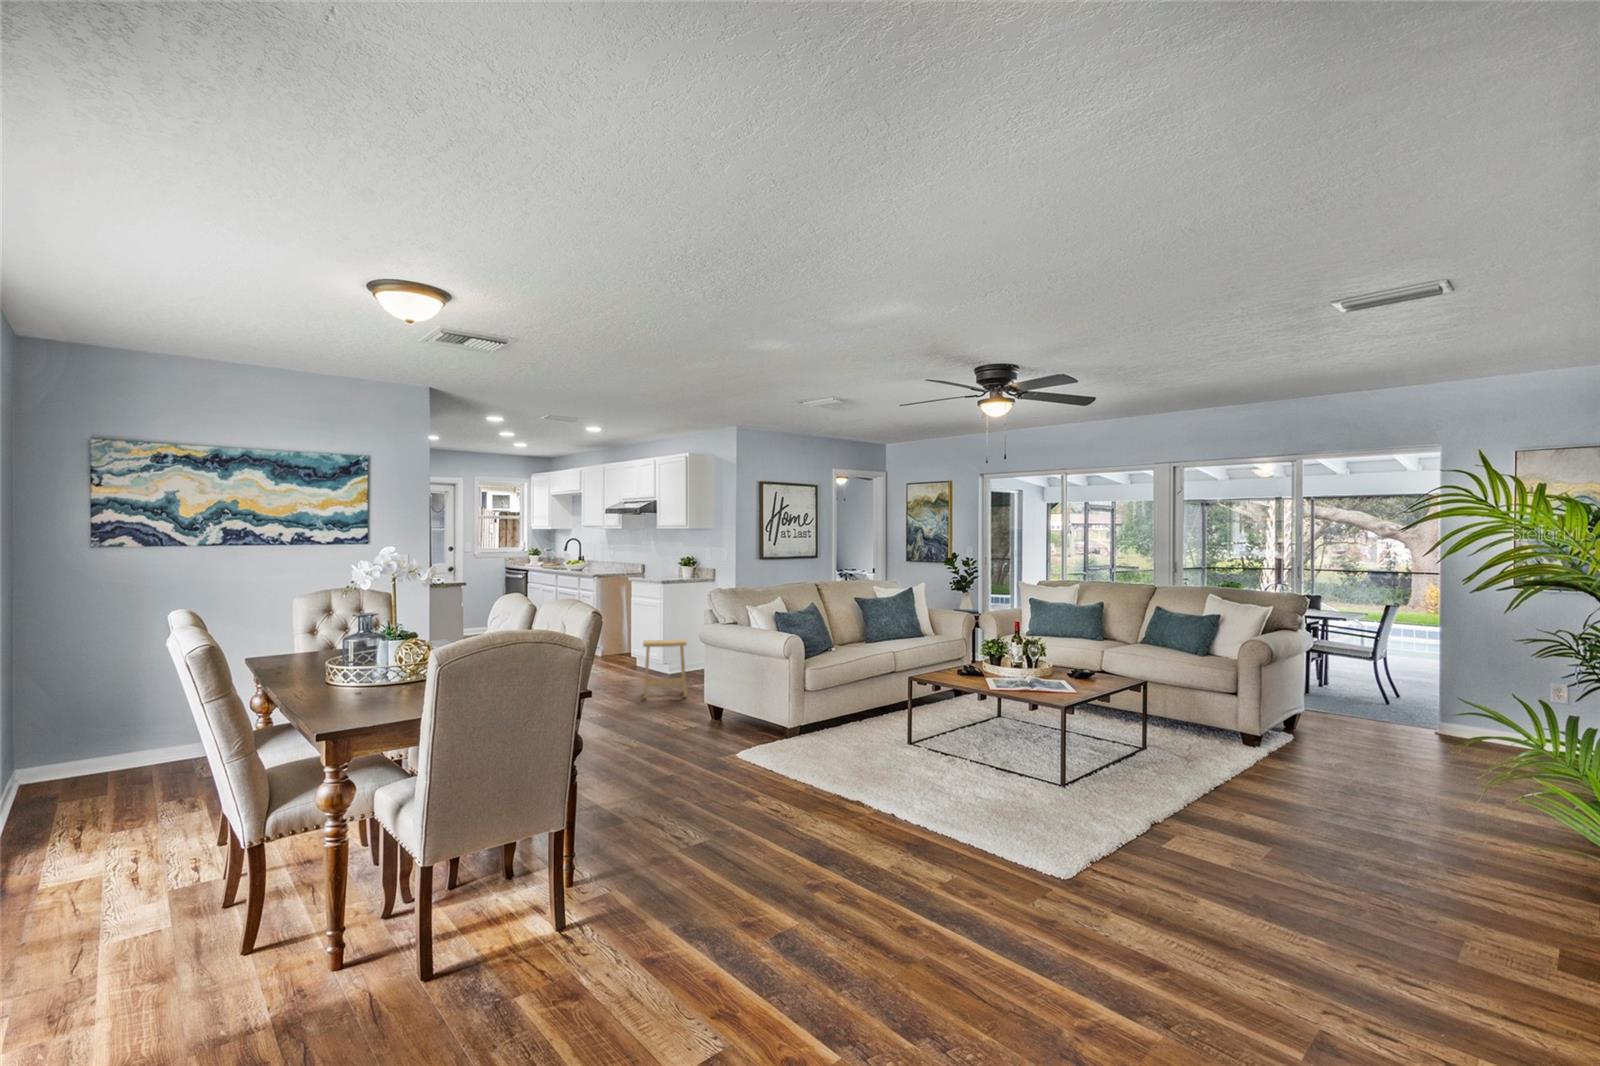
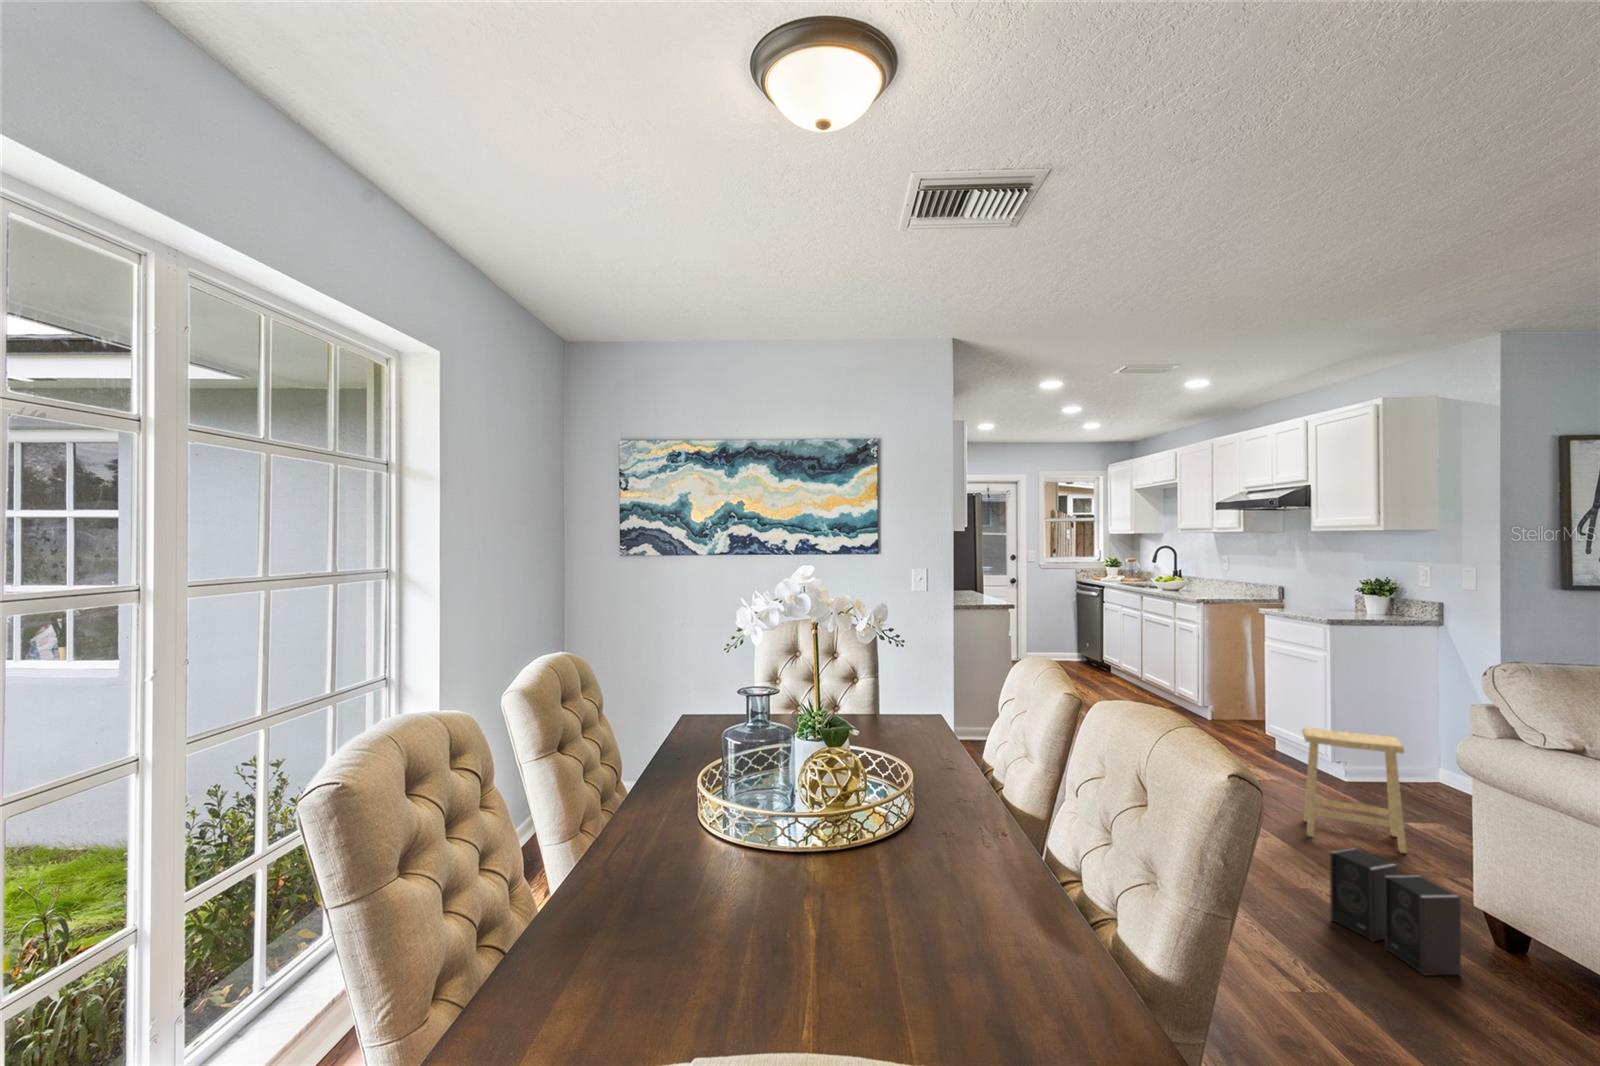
speaker: none [646,688,693,733] -> present [1330,848,1461,975]

